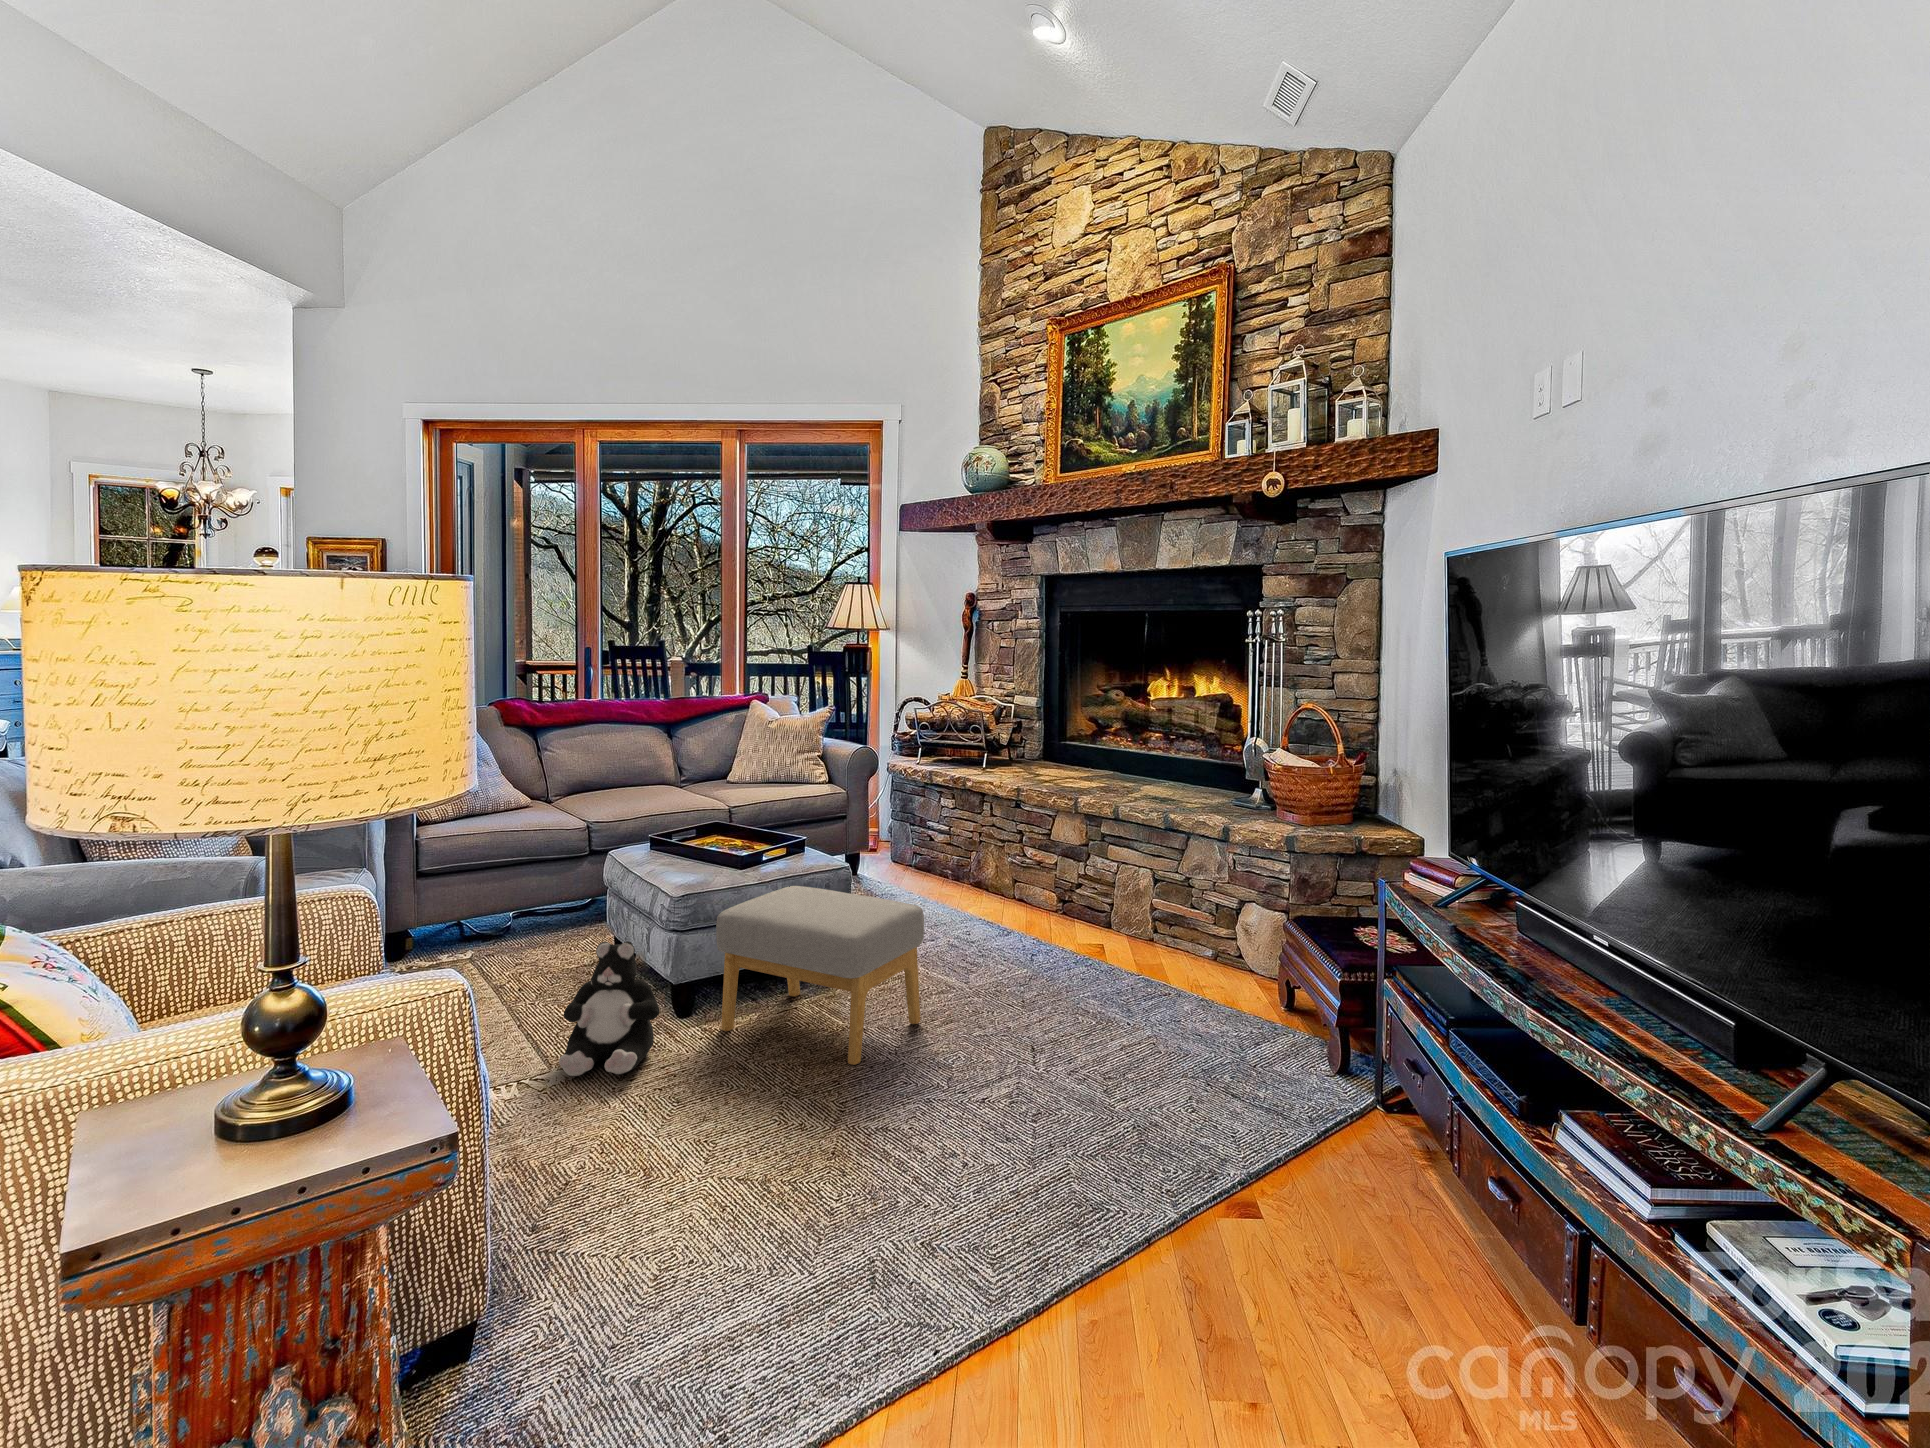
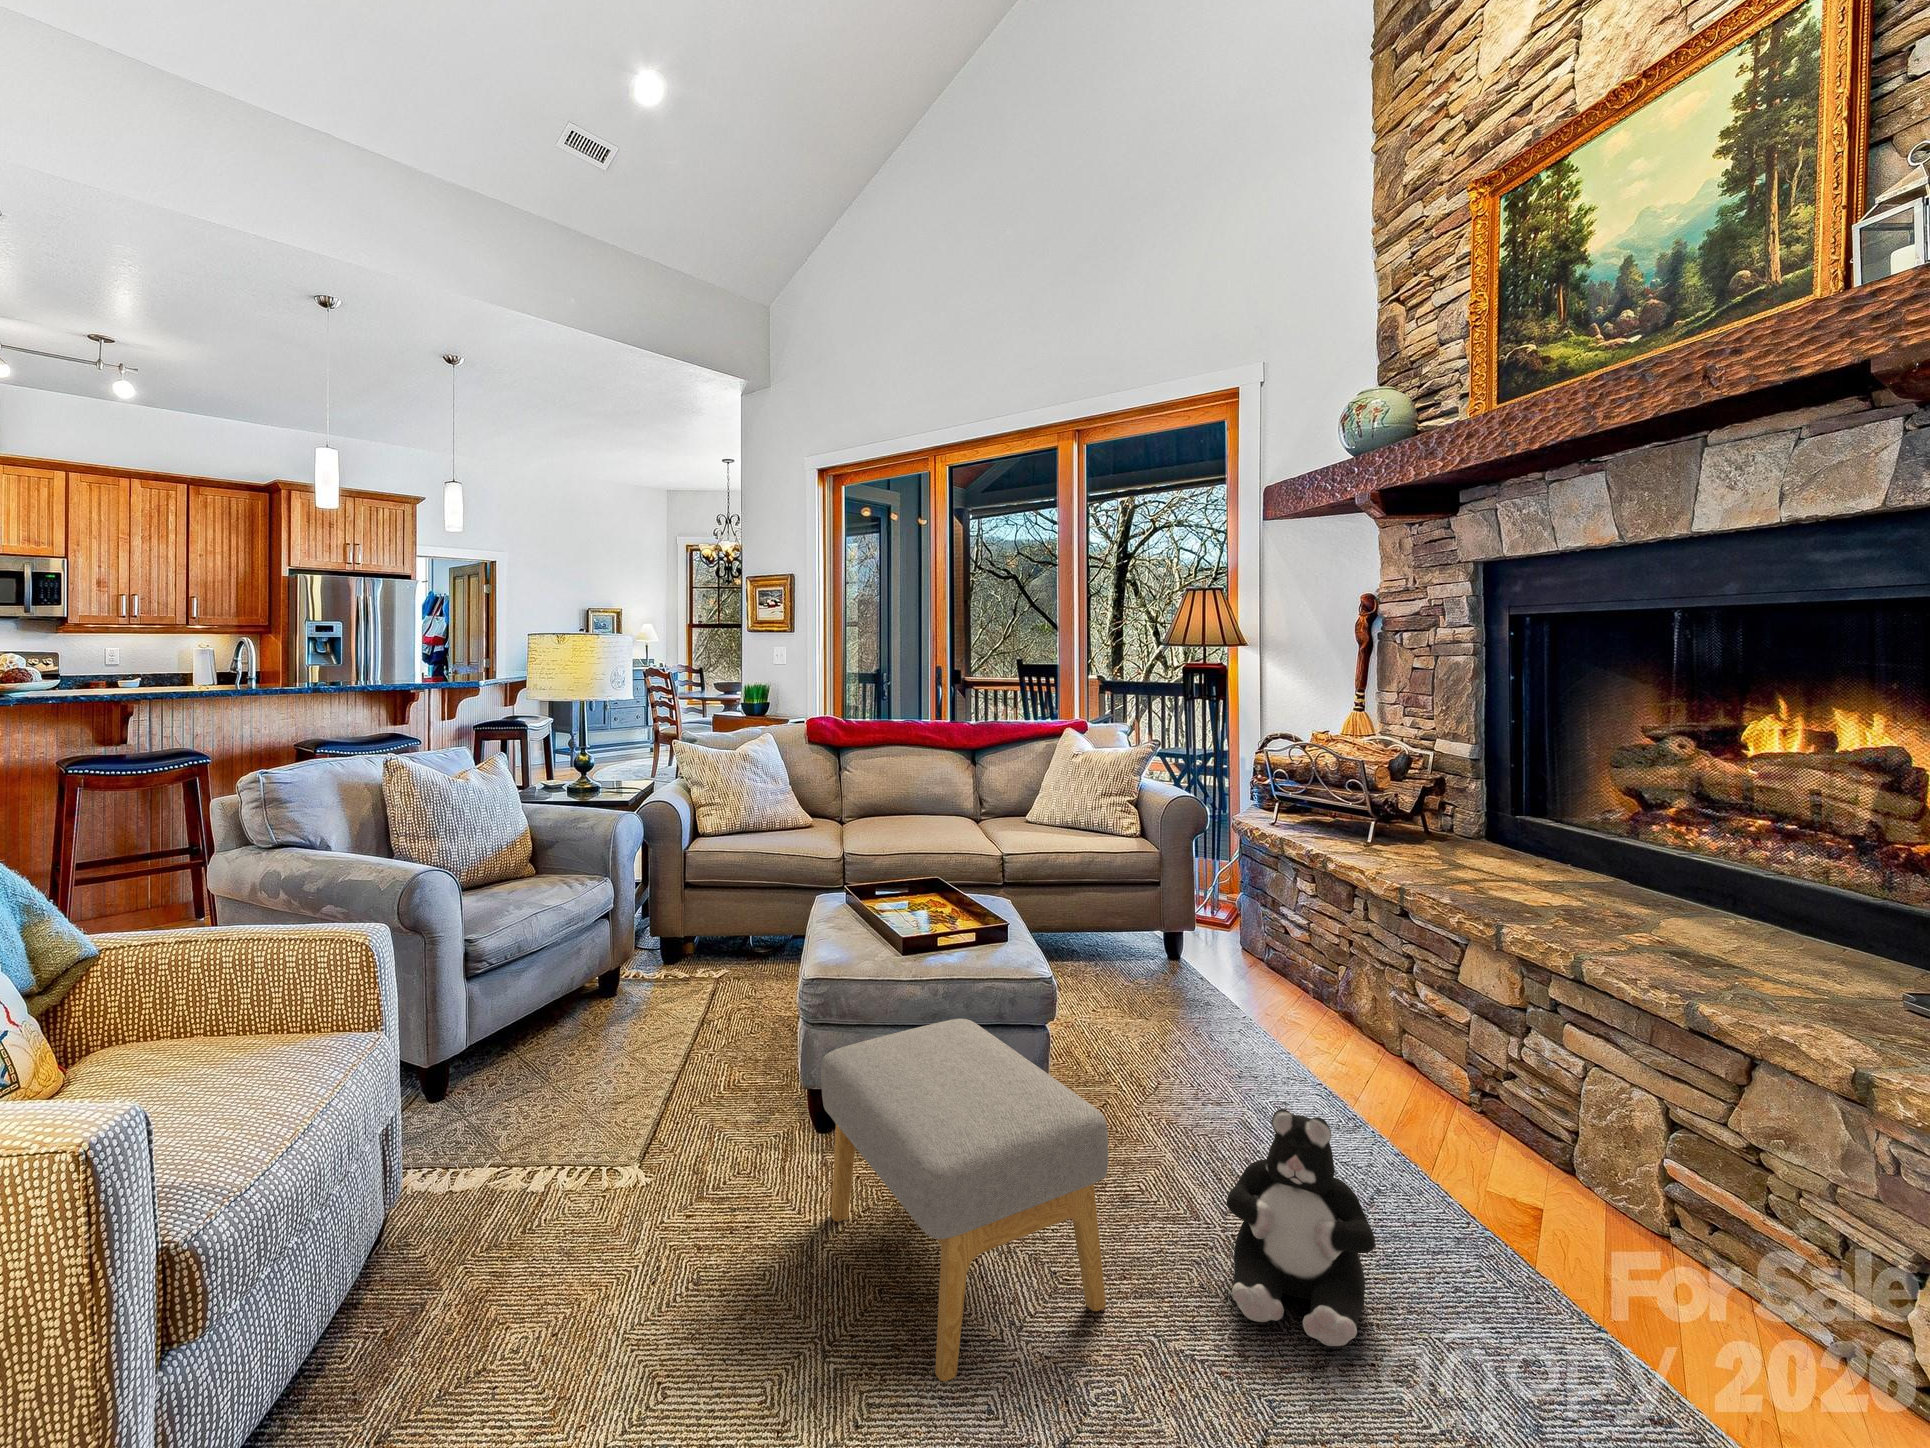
plush toy: present [559,941,659,1076] -> present [1226,1109,1375,1346]

